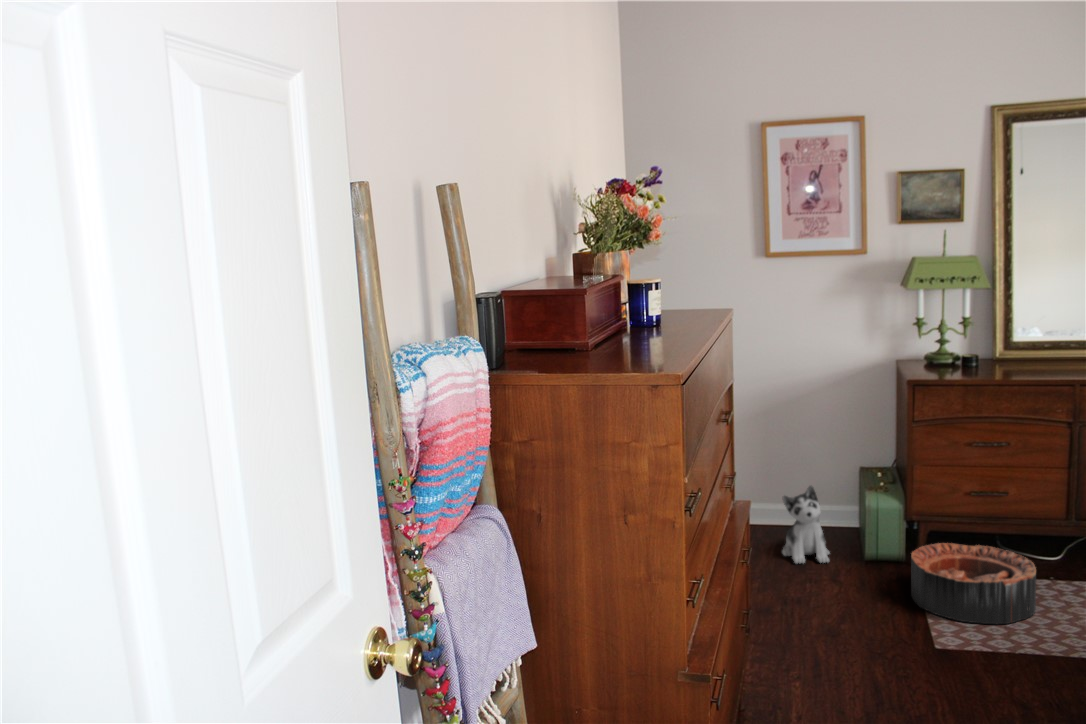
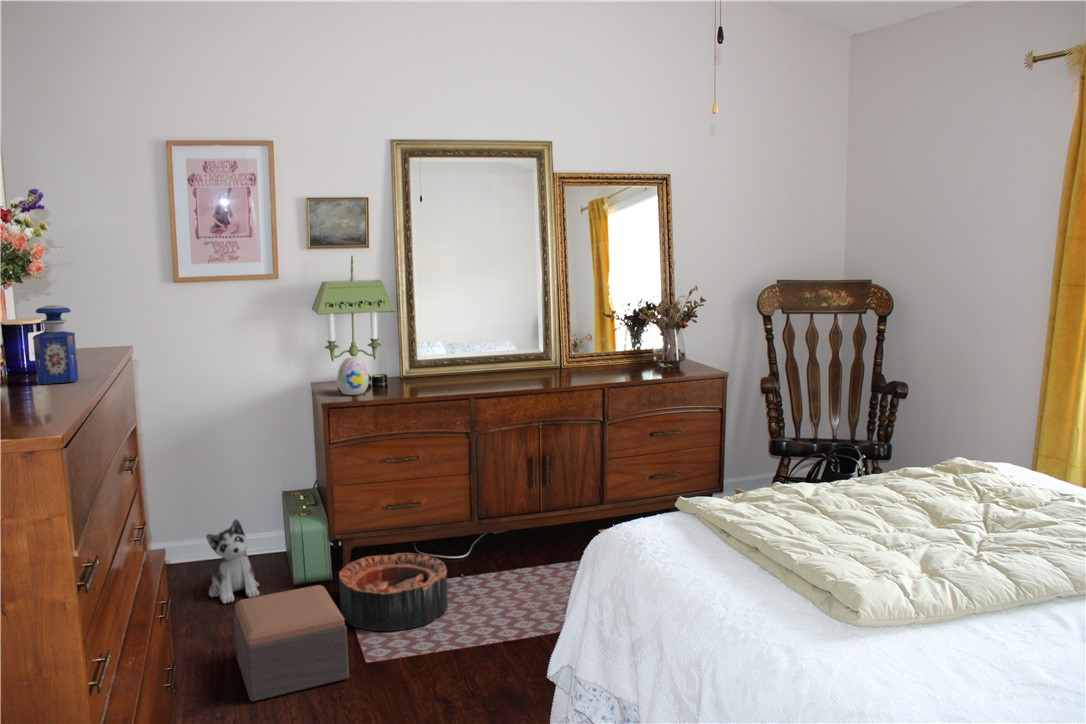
perfume bottle: none [651,265,683,330] -> present [33,306,79,384]
decorative egg: none [921,332,956,373] -> present [337,356,369,395]
footstool: none [803,557,914,656] -> present [234,585,349,701]

